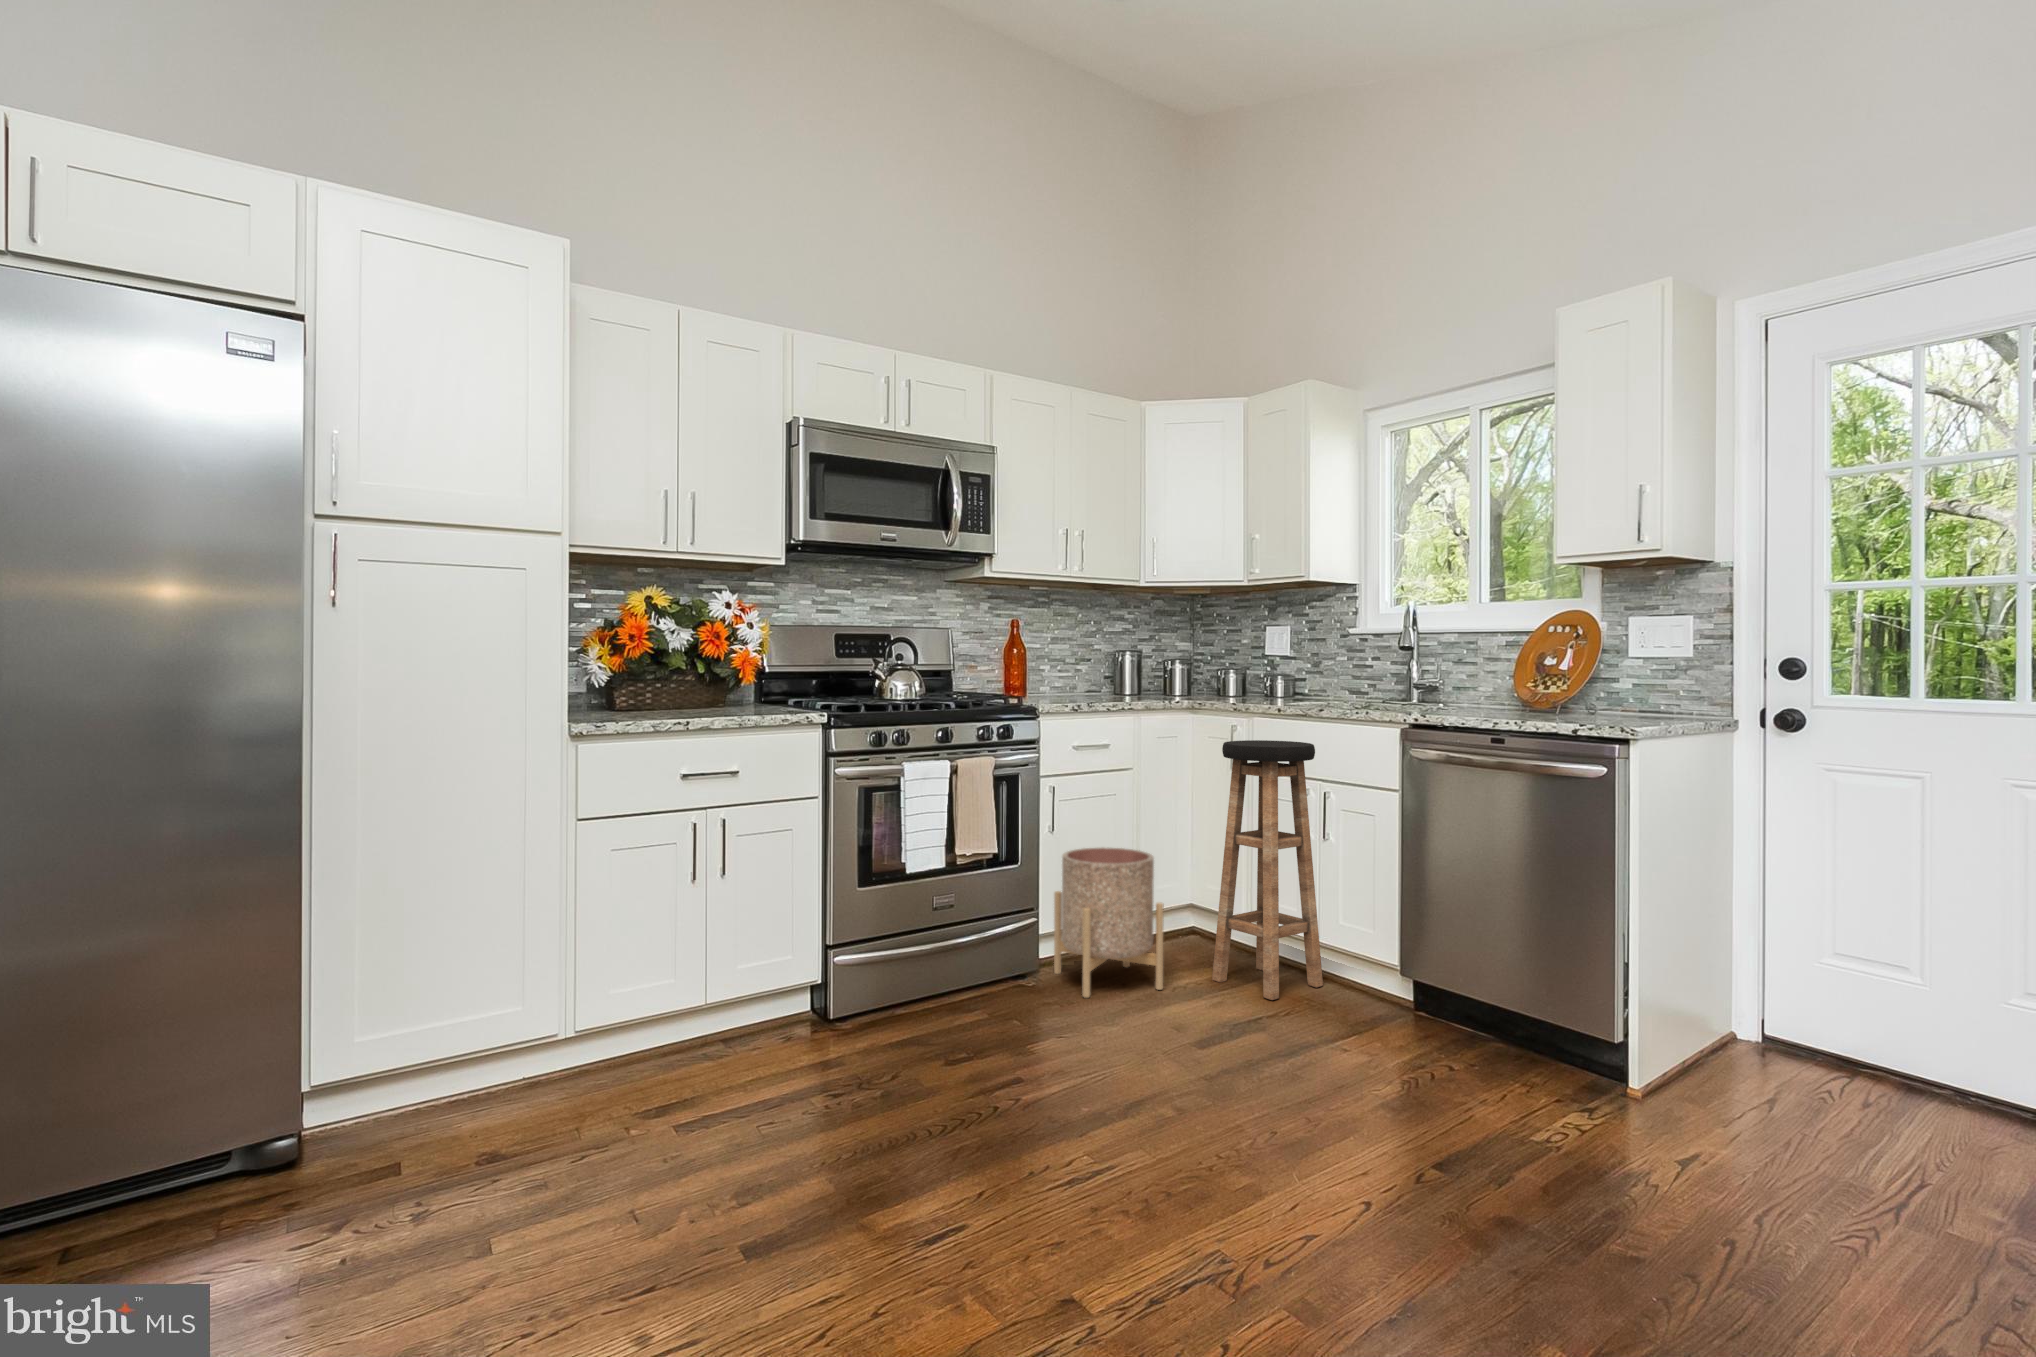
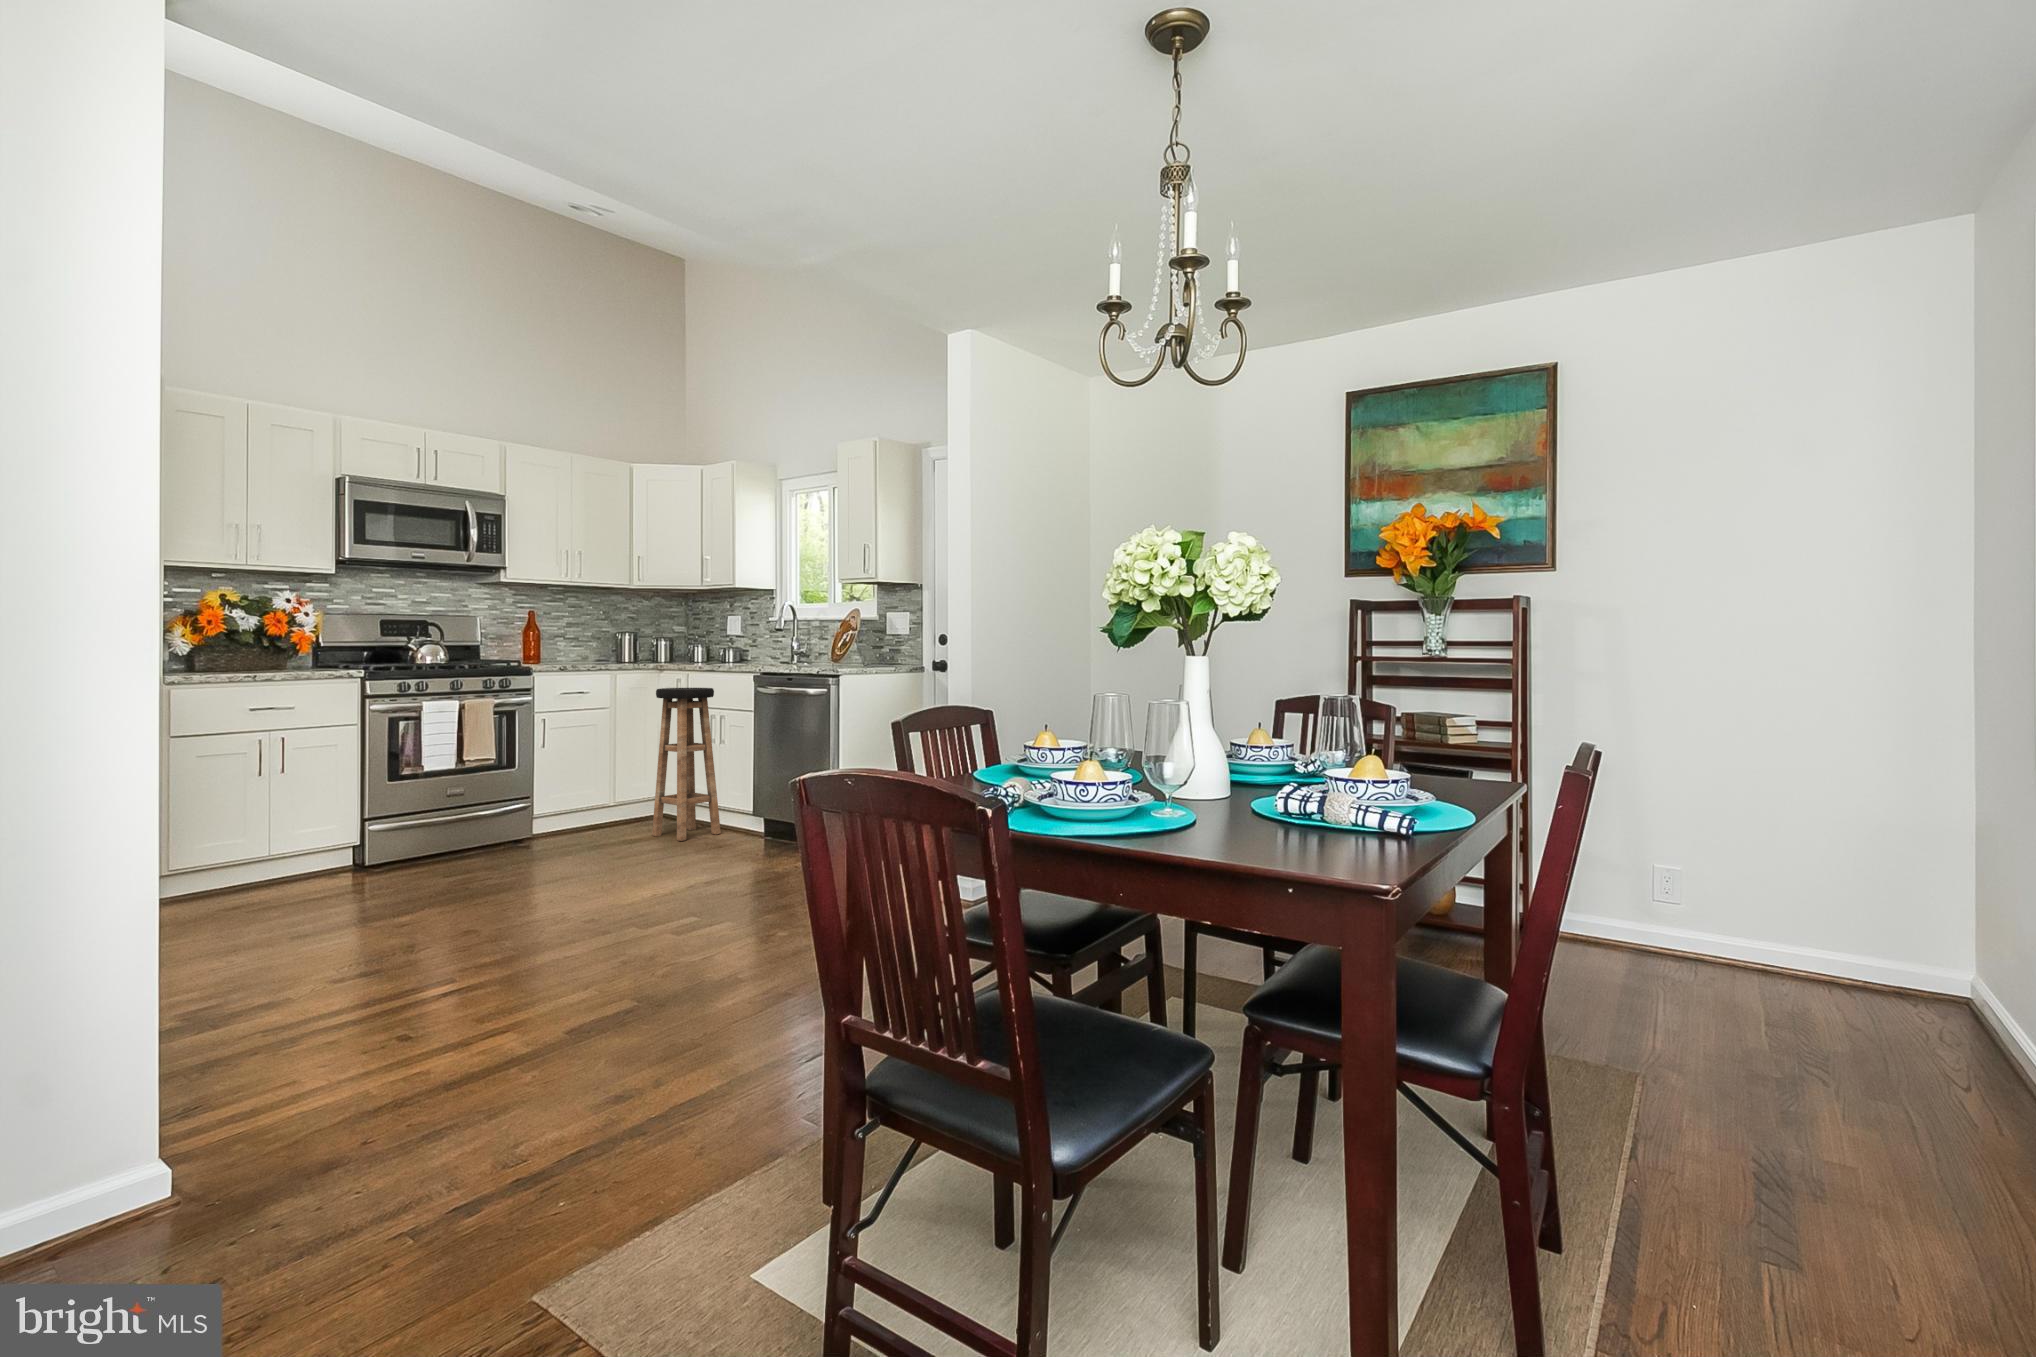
planter: present [1054,847,1164,998] -> none [545,758,615,847]

